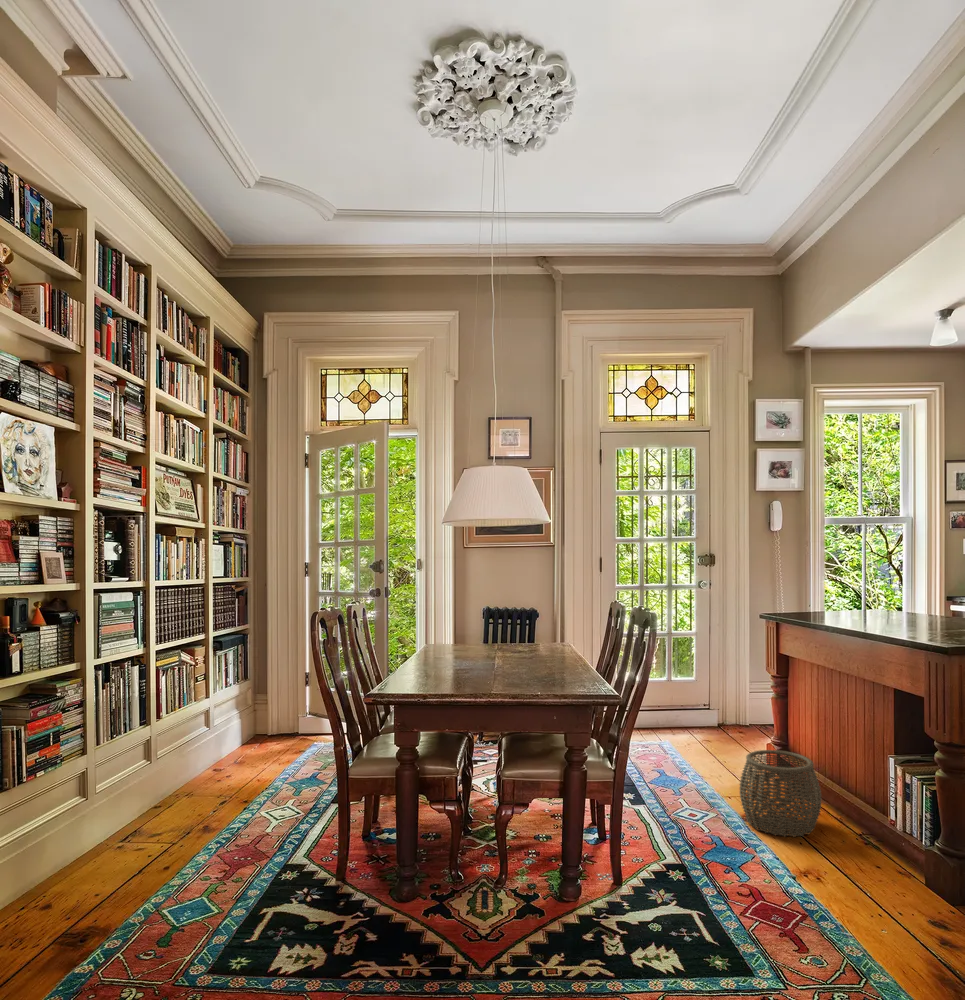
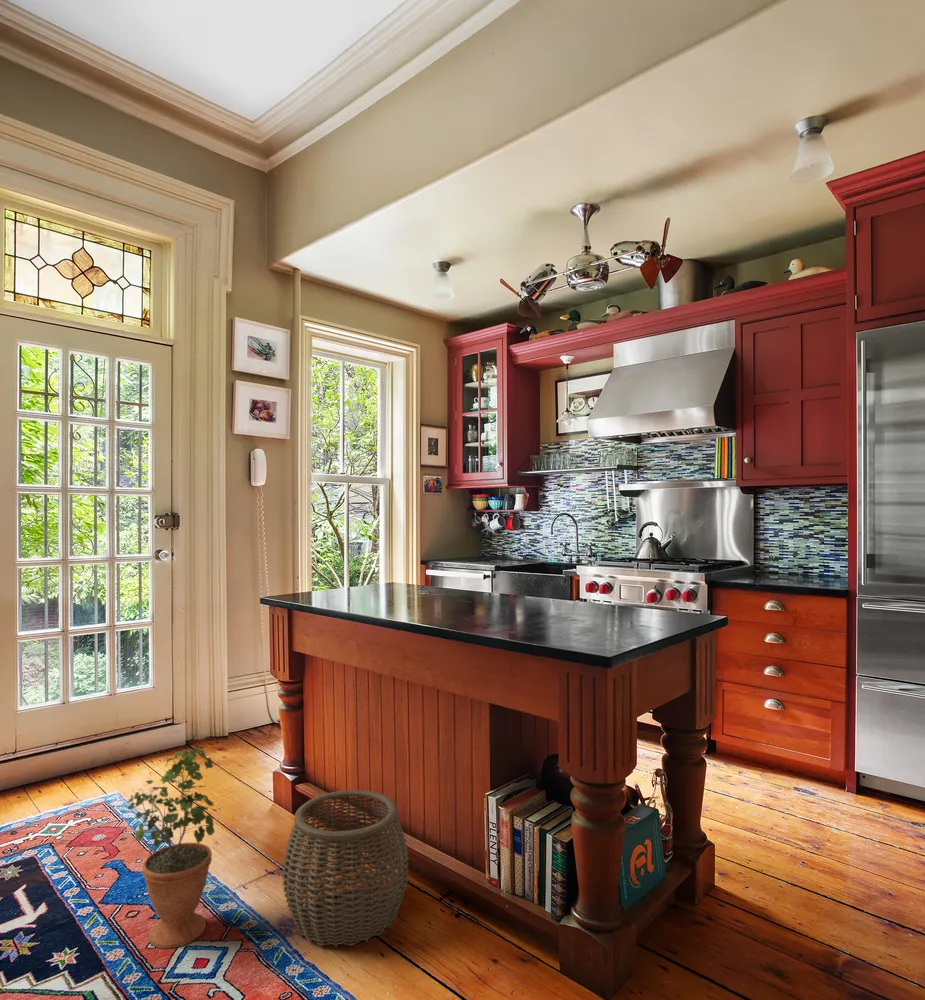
potted plant: none [658,698,704,809] -> present [127,744,214,948]

